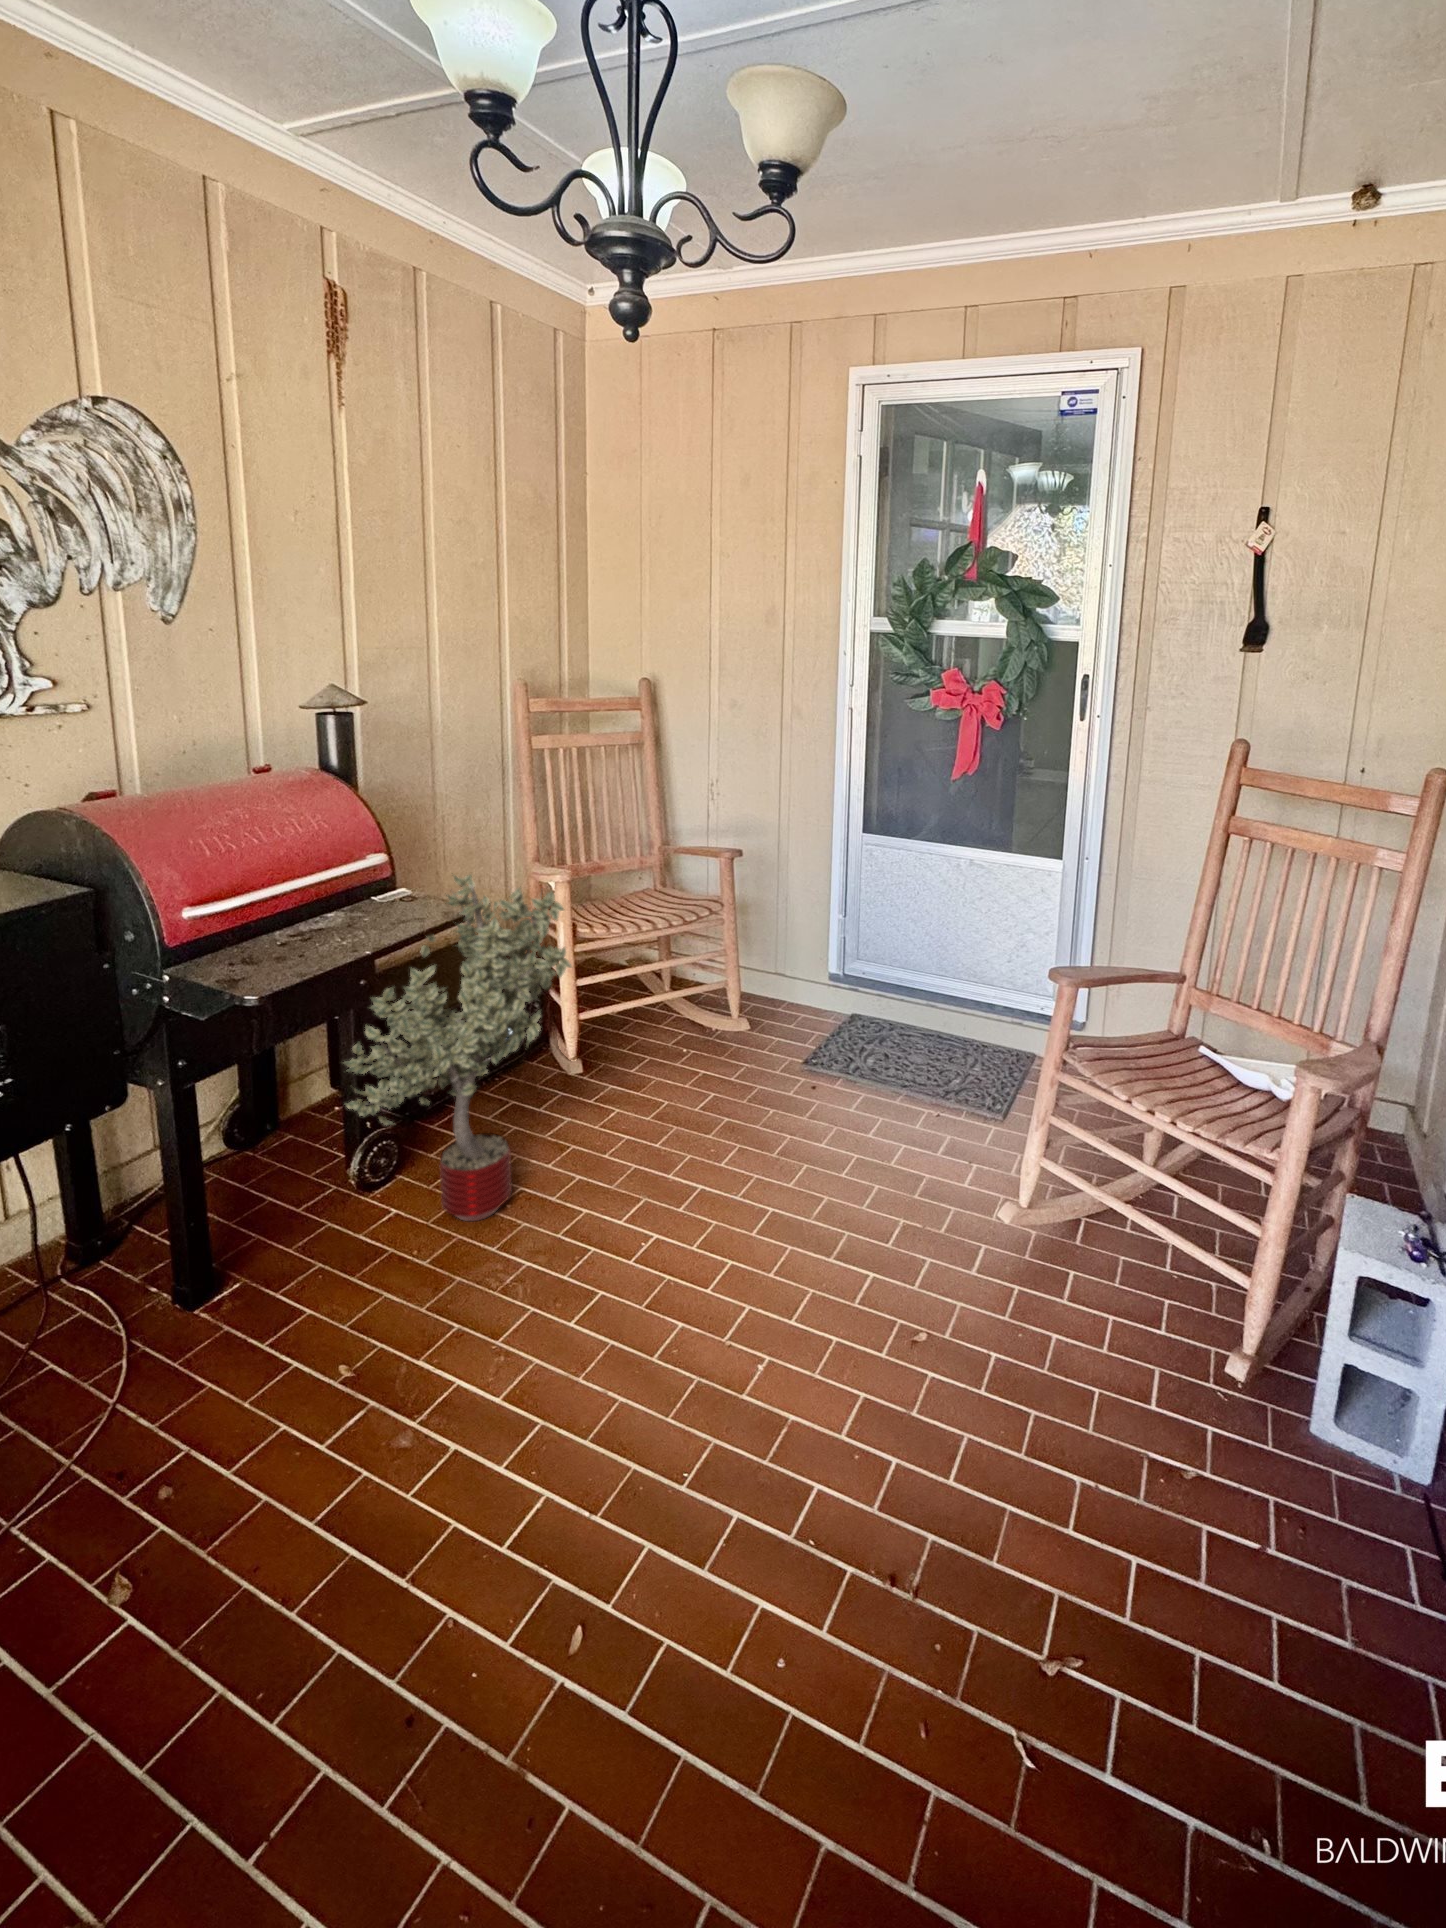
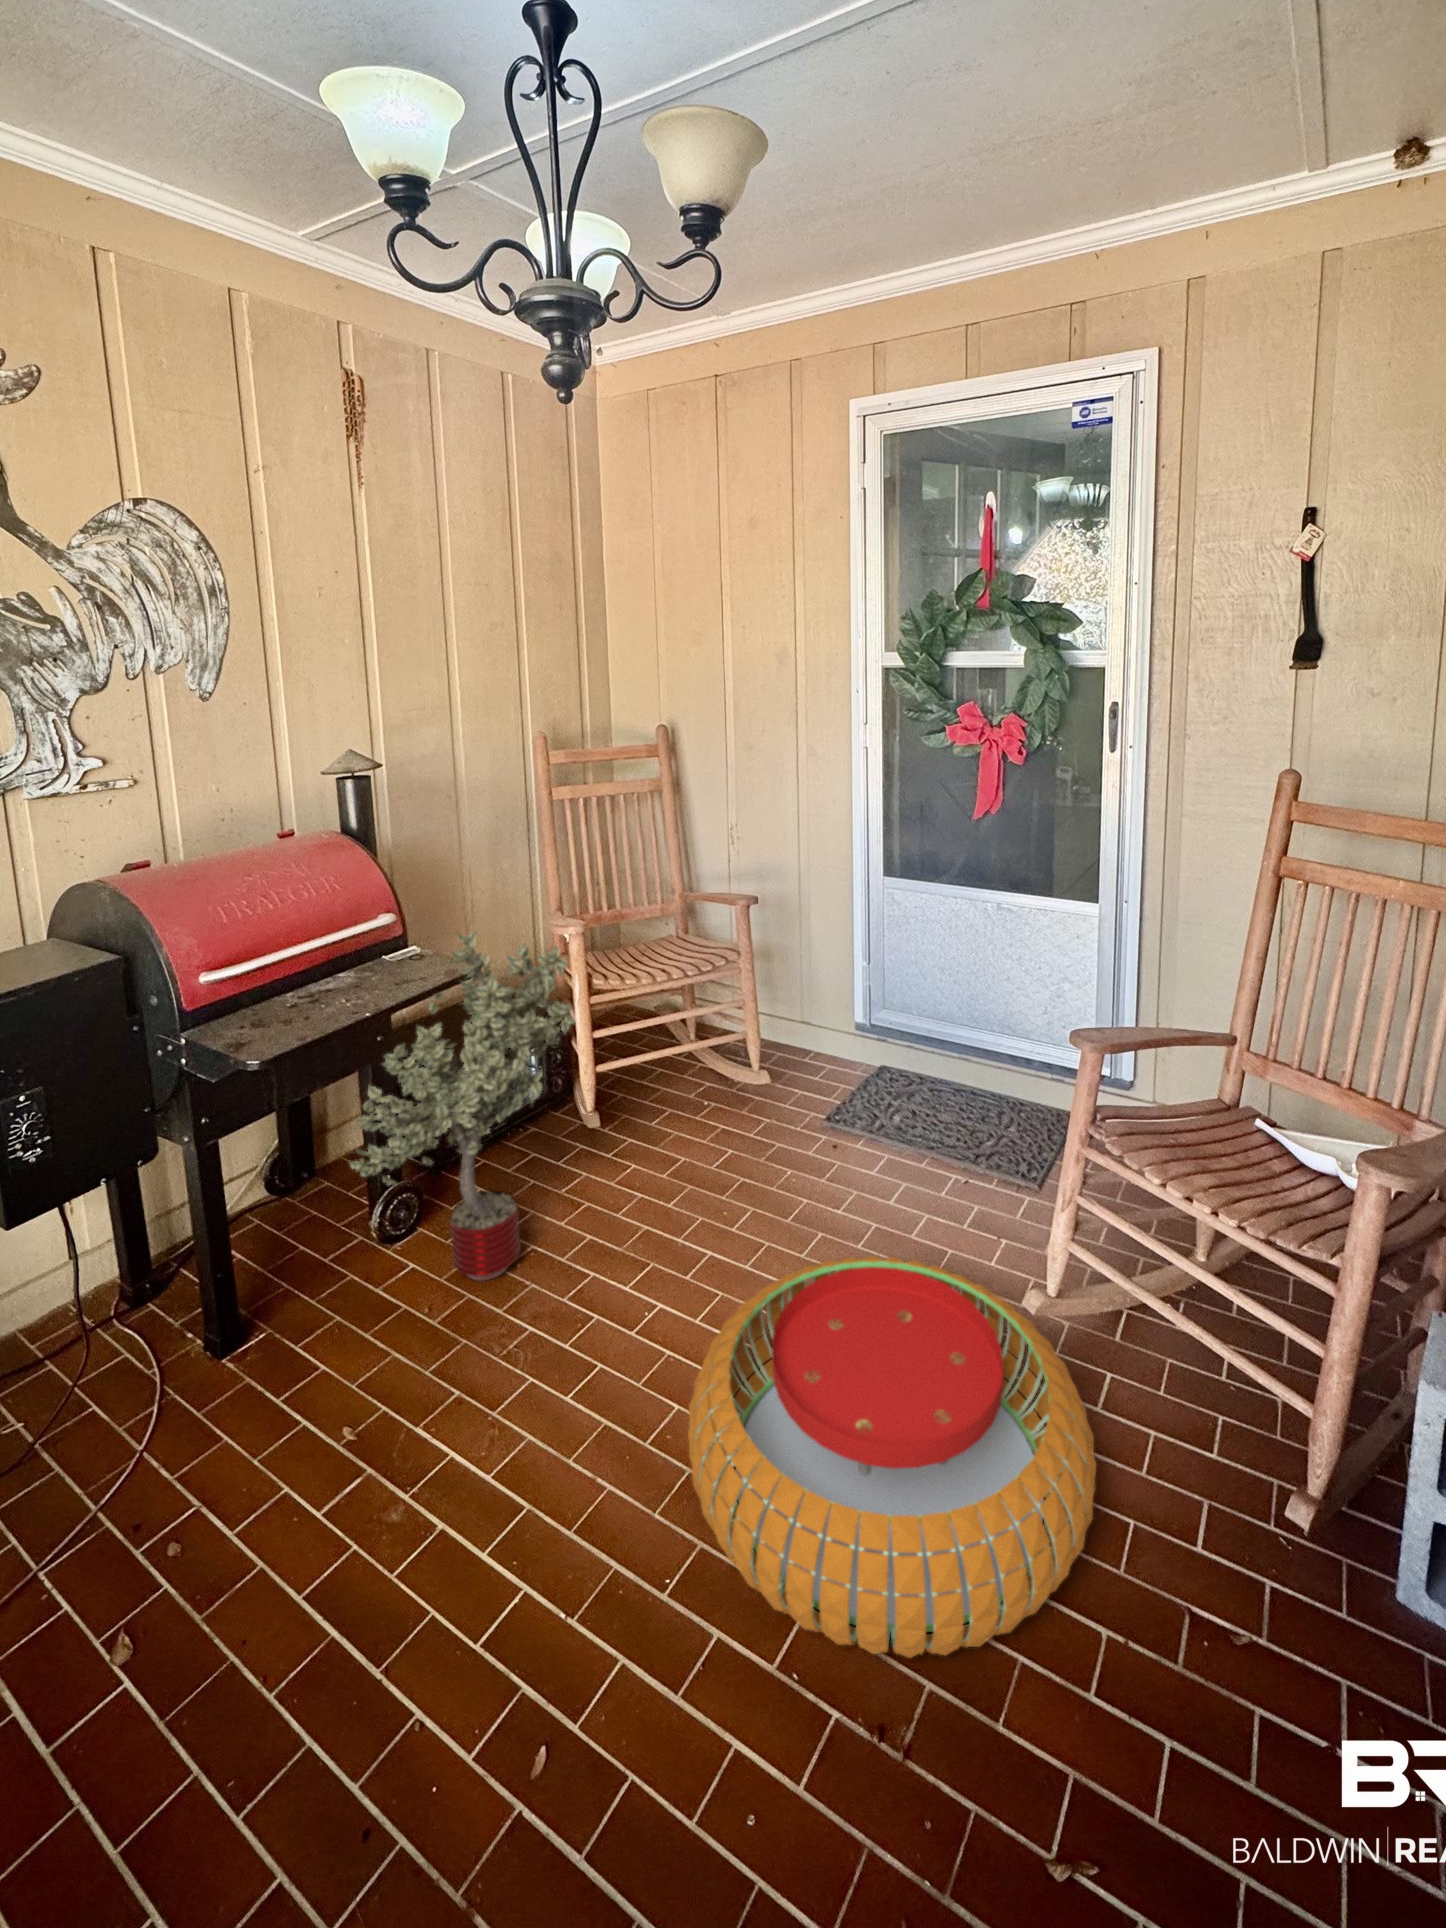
pouf: none [701,1176,1072,1516] -> present [688,1256,1096,1658]

